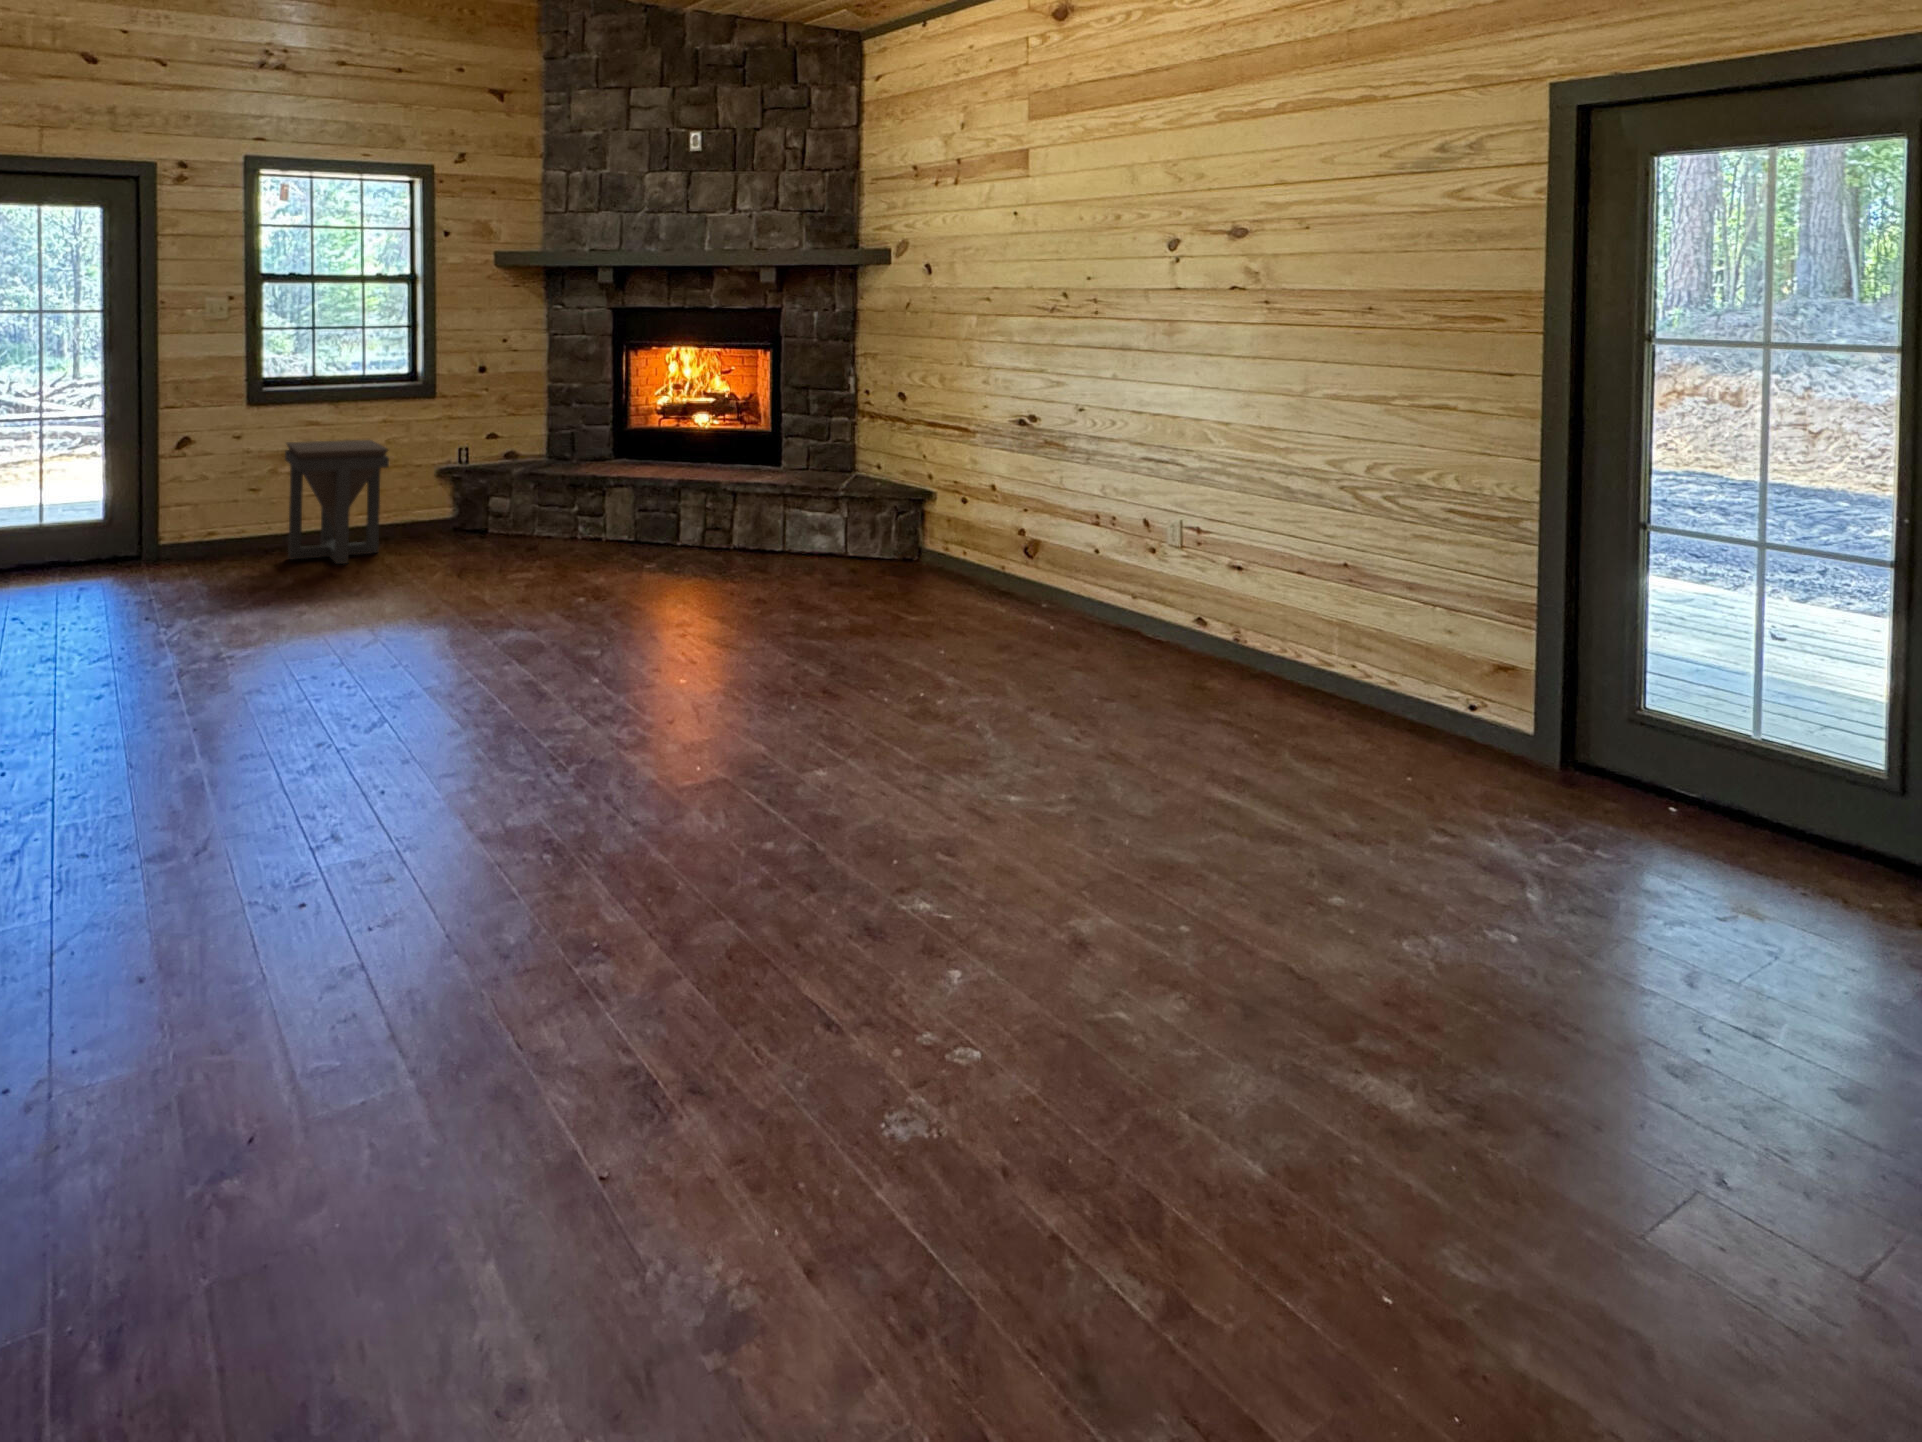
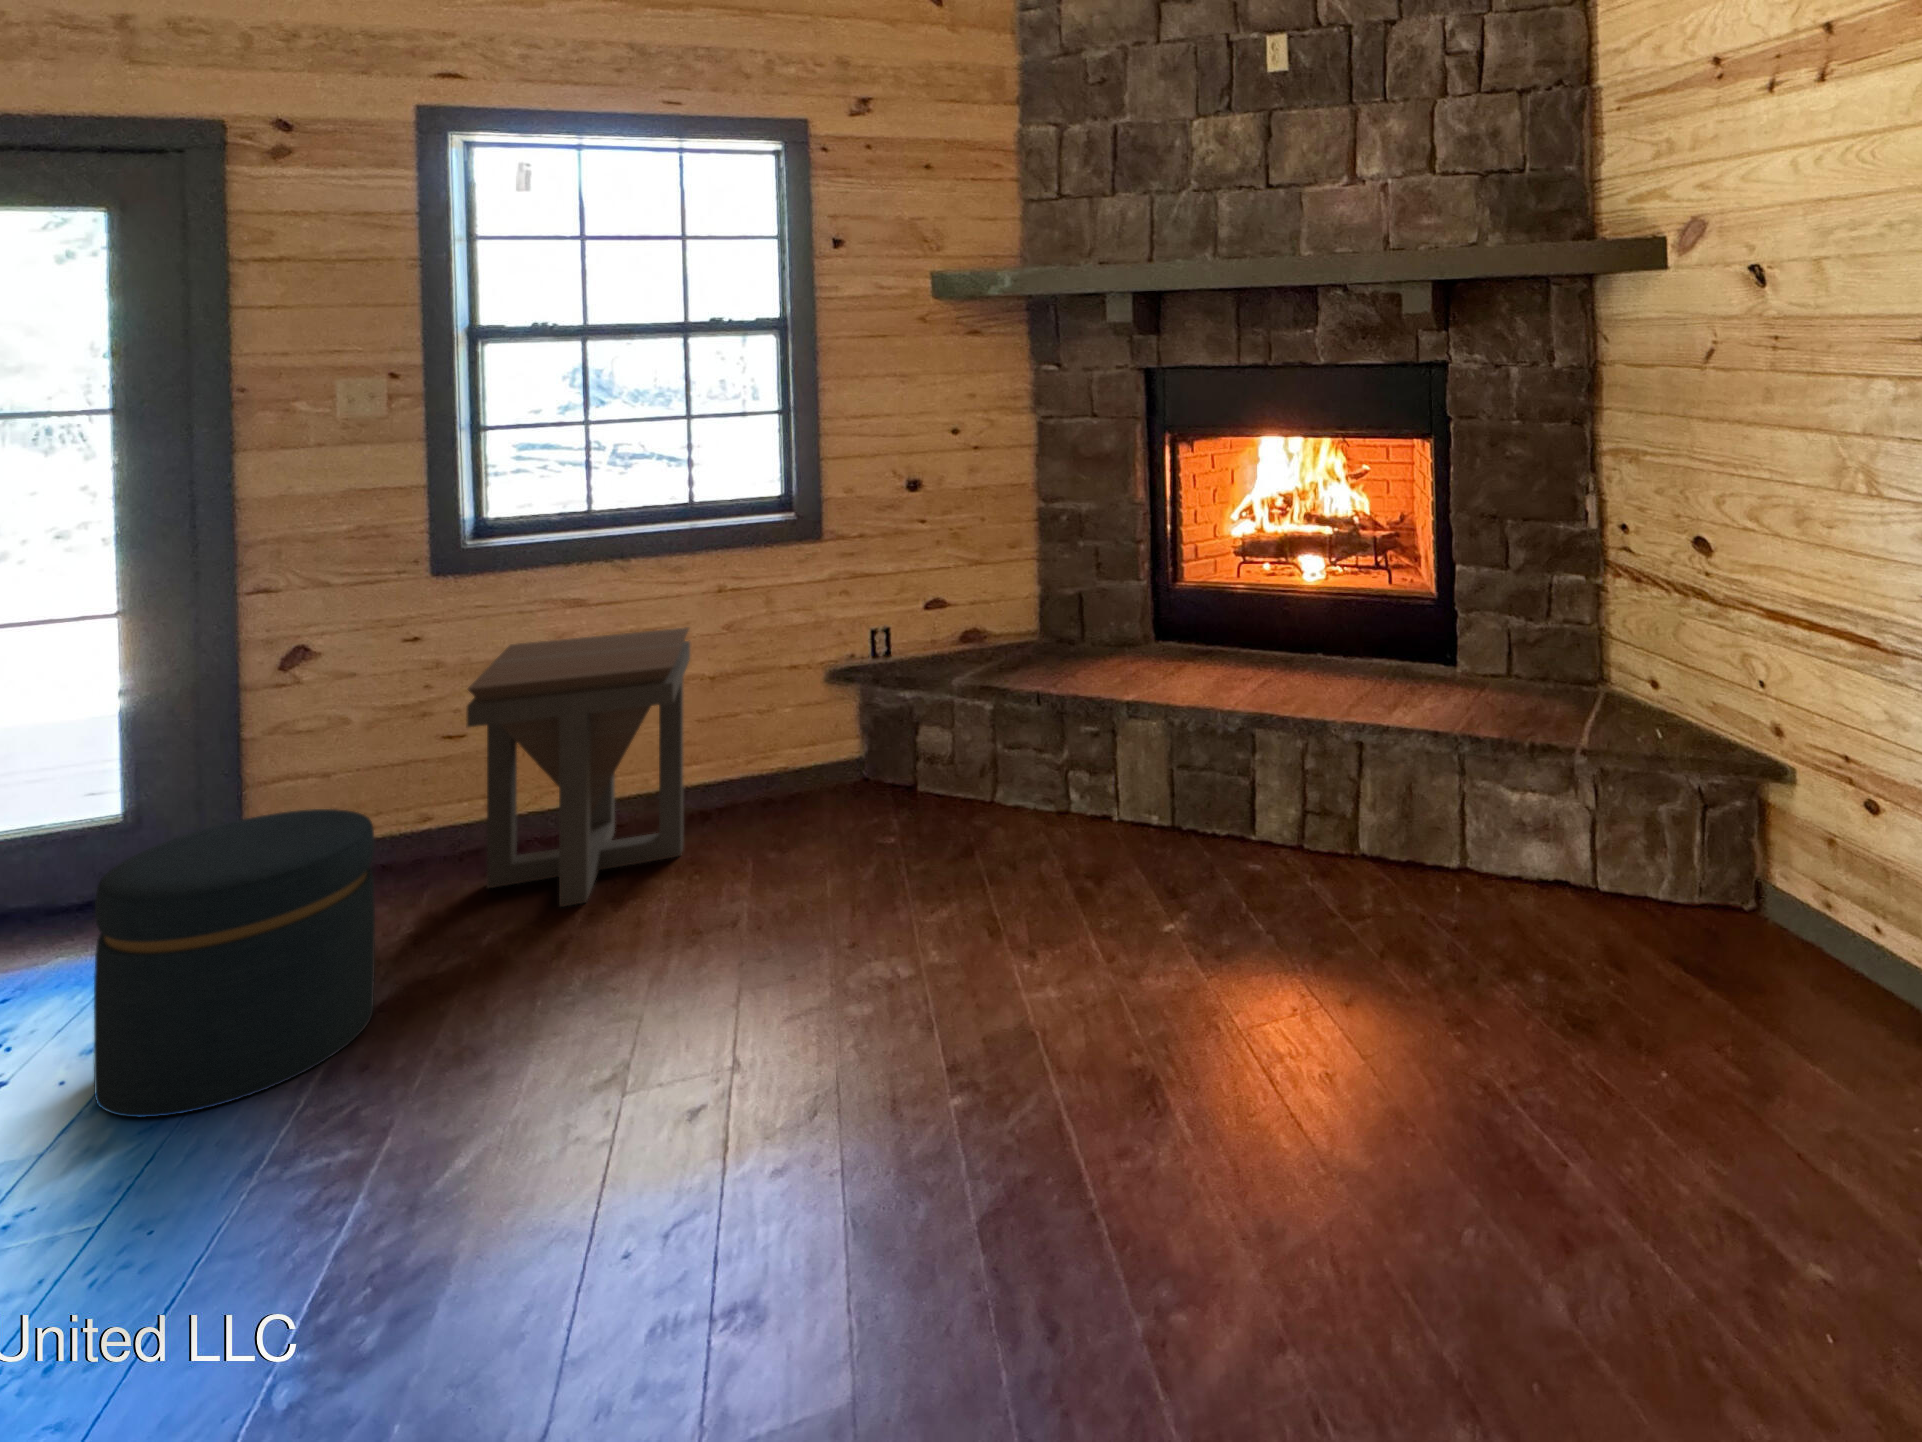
ottoman: none [196,496,295,603] -> present [94,809,375,1117]

